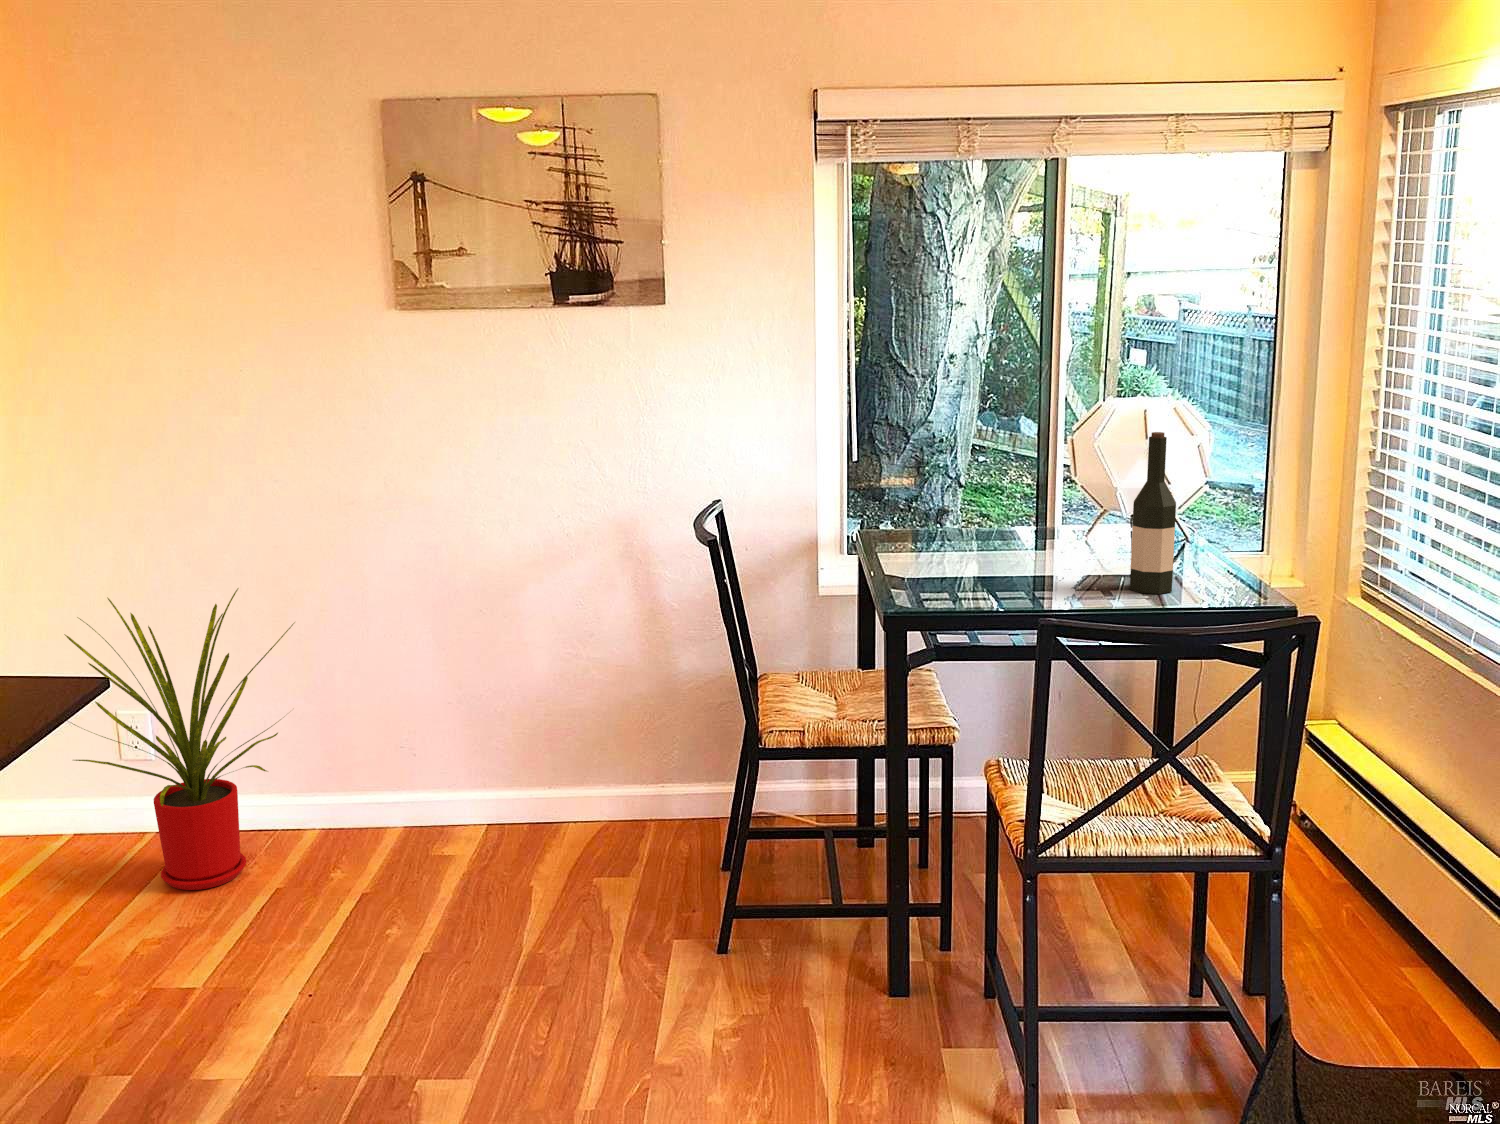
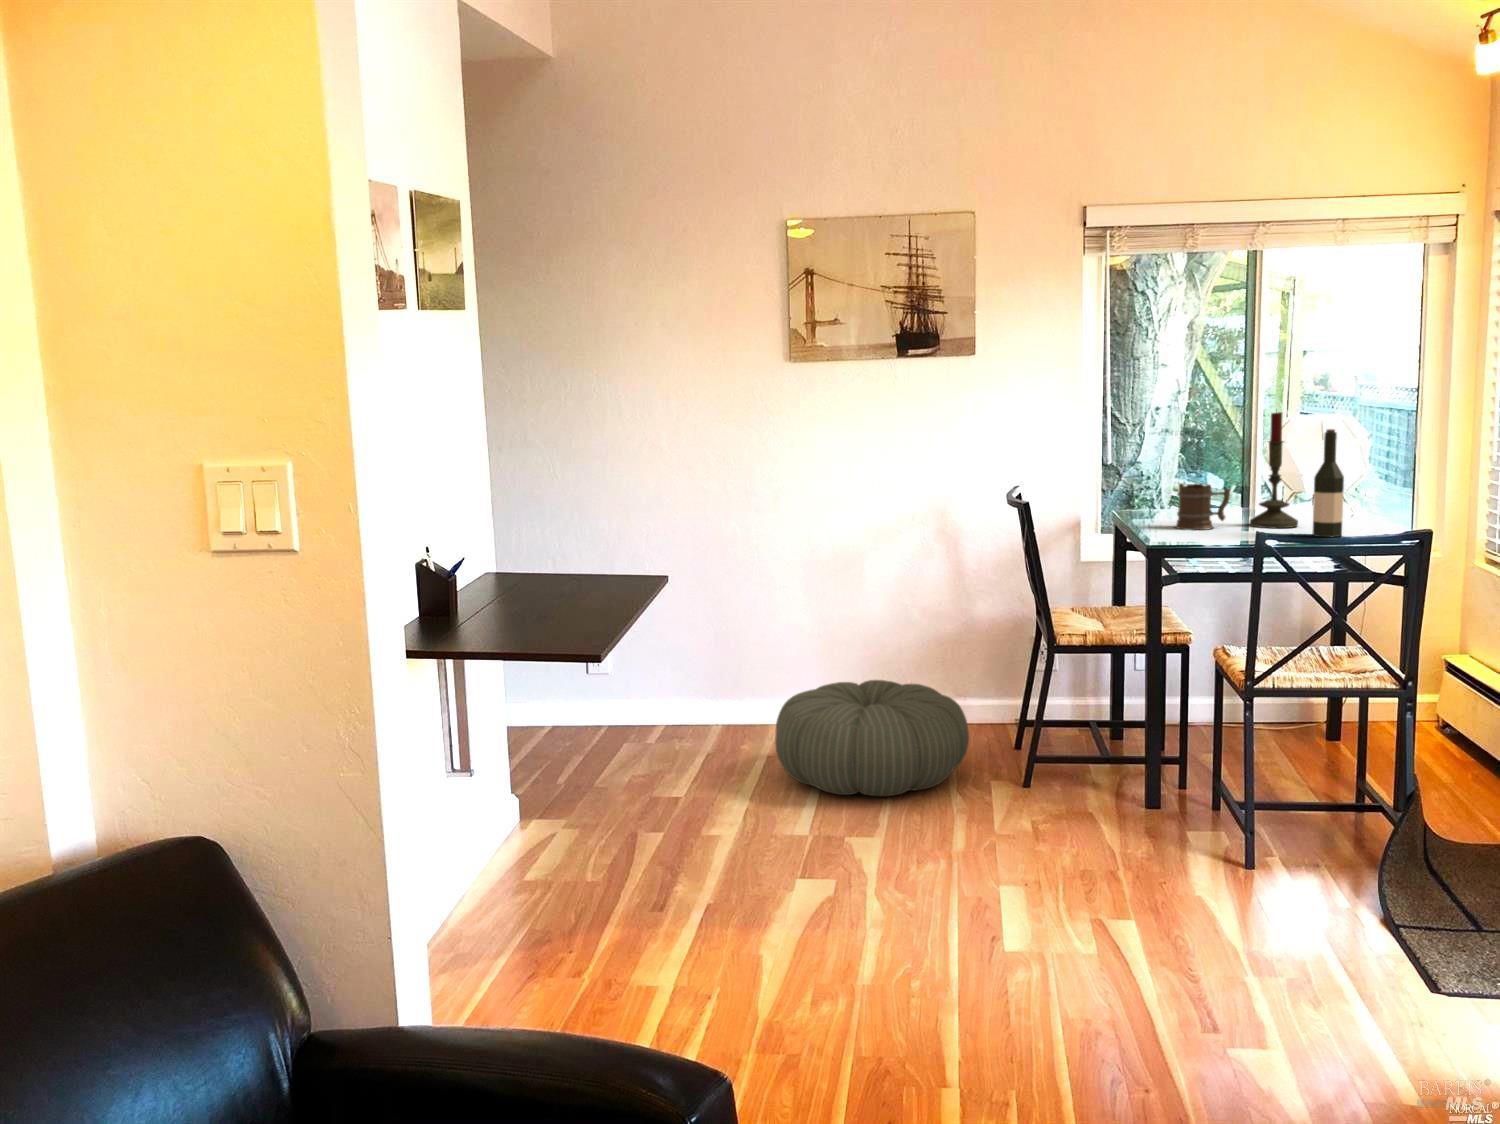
candle: none [1042,394,1110,570] -> present [1250,412,1298,528]
mug: none [934,504,1015,576] -> present [1175,483,1231,530]
house plant: present [64,588,295,890] -> none [573,549,723,753]
pouf: none [349,781,642,983] -> present [775,680,969,796]

